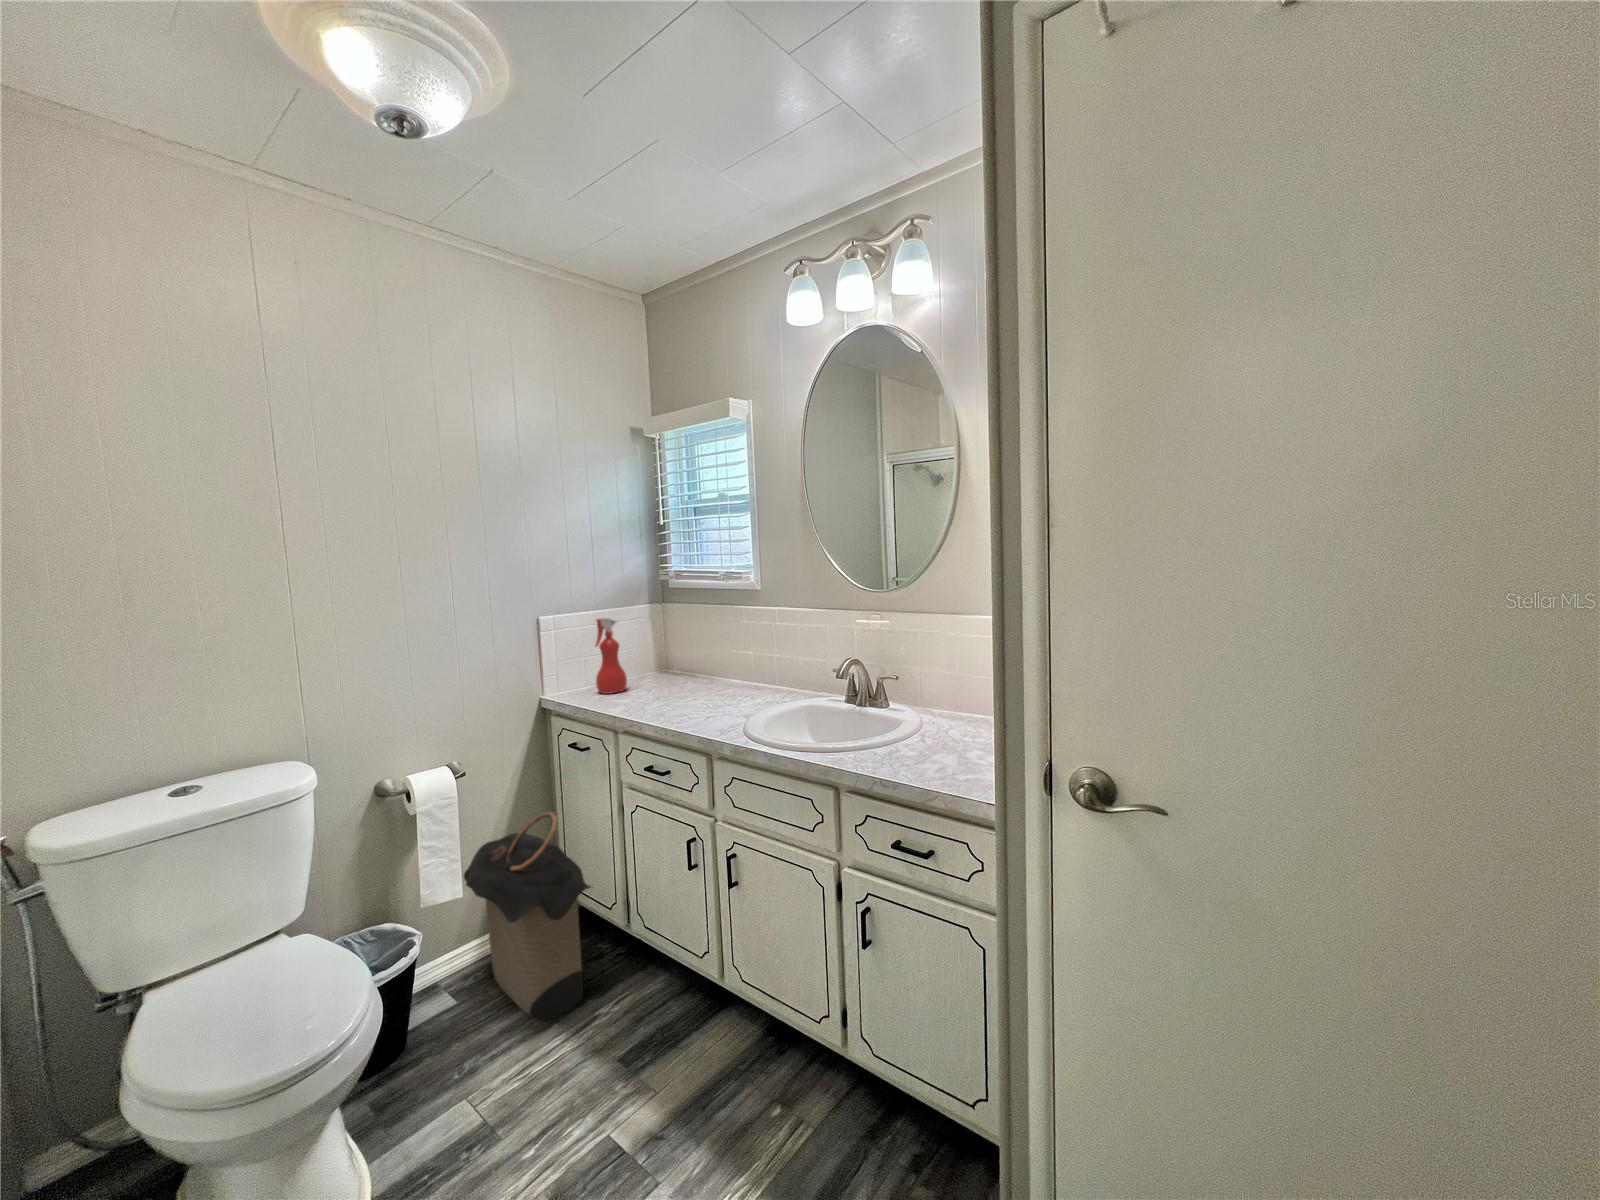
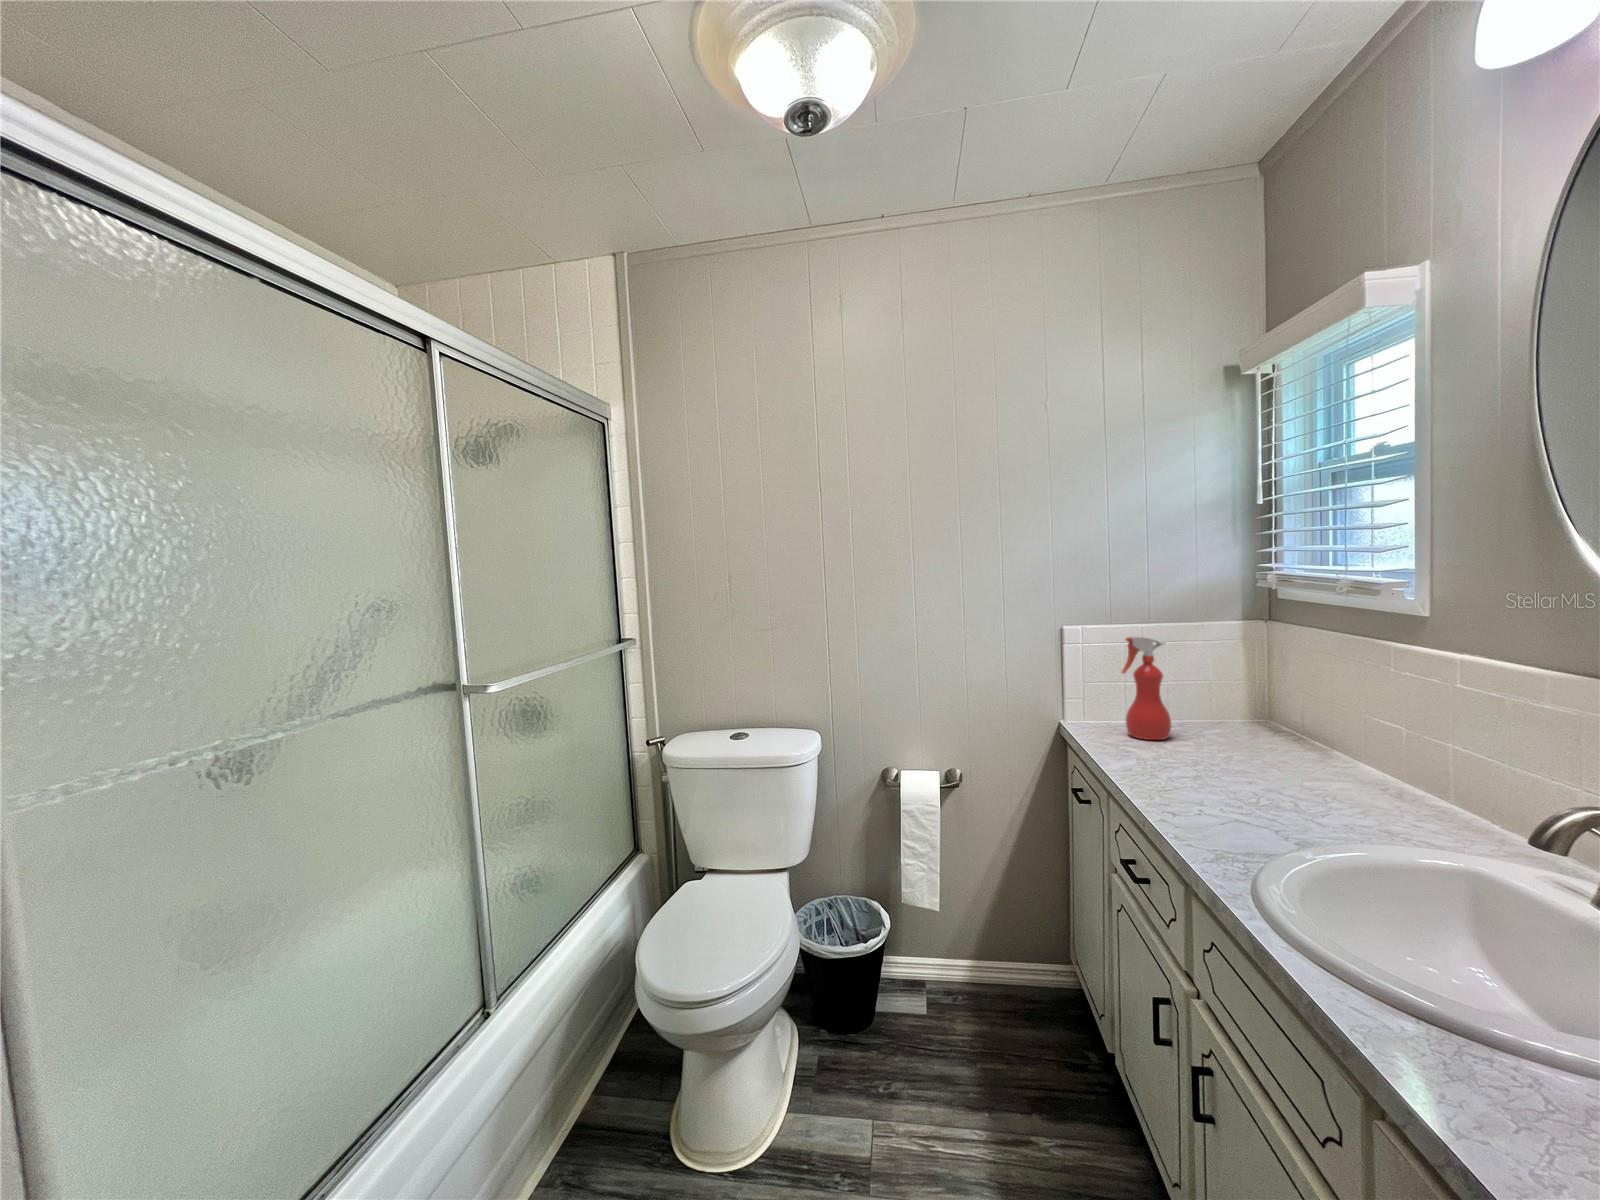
laundry hamper: present [464,812,591,1020] -> none [939,860,1049,1109]

